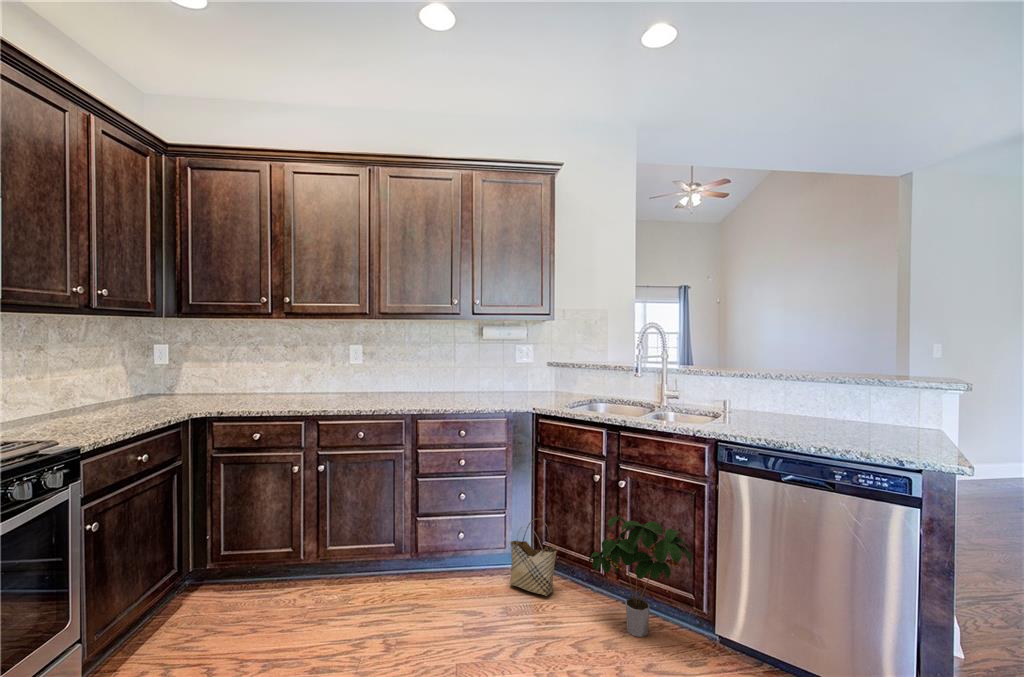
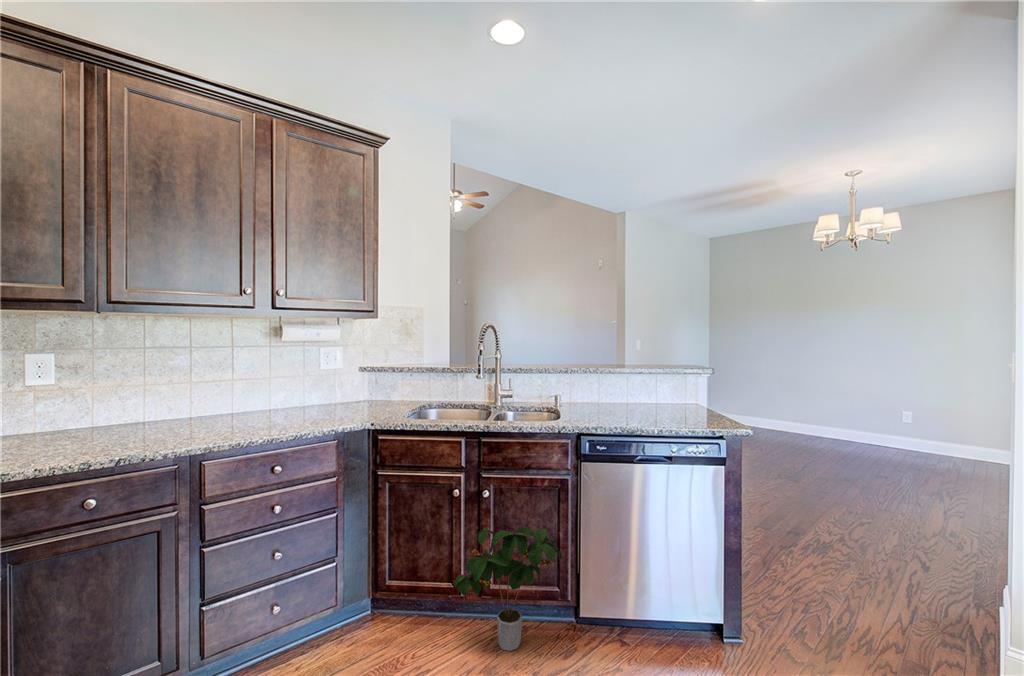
woven basket: present [510,518,557,596] -> none [348,555,409,648]

